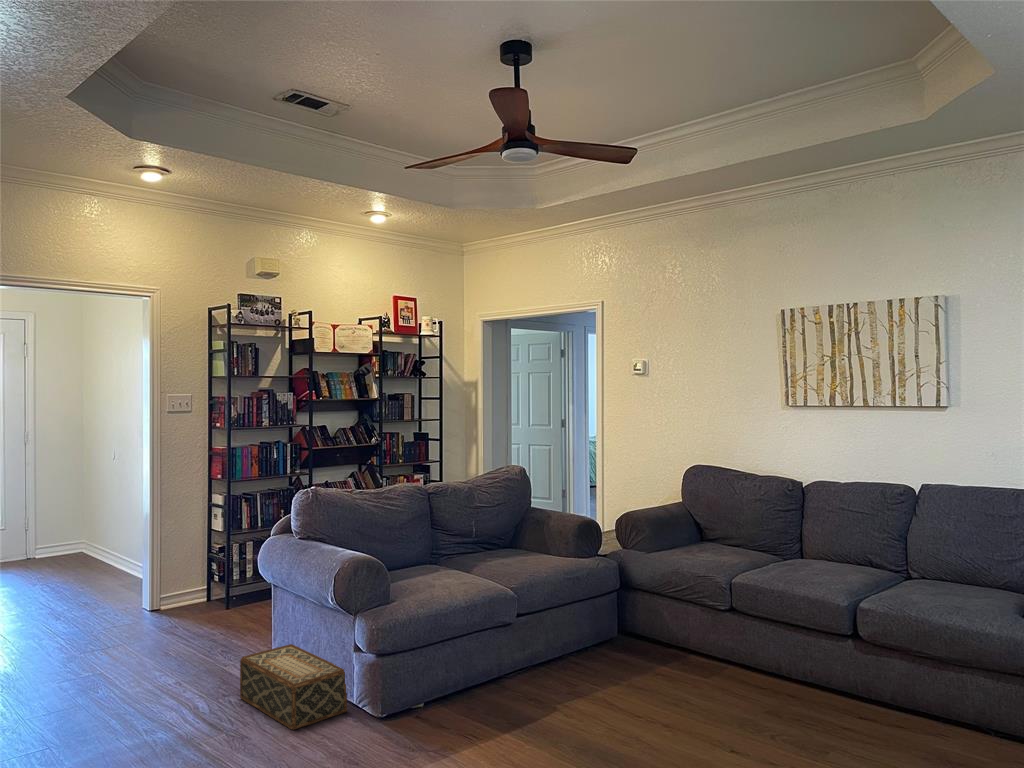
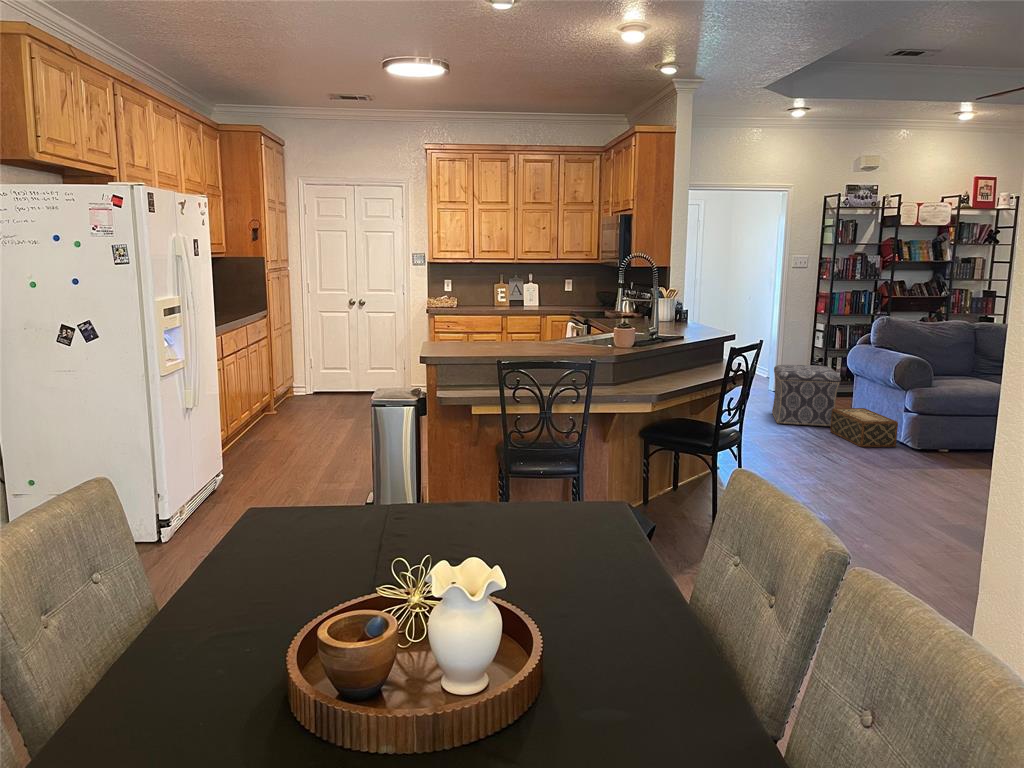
ottoman: none [138,575,251,700] -> present [772,365,841,426]

